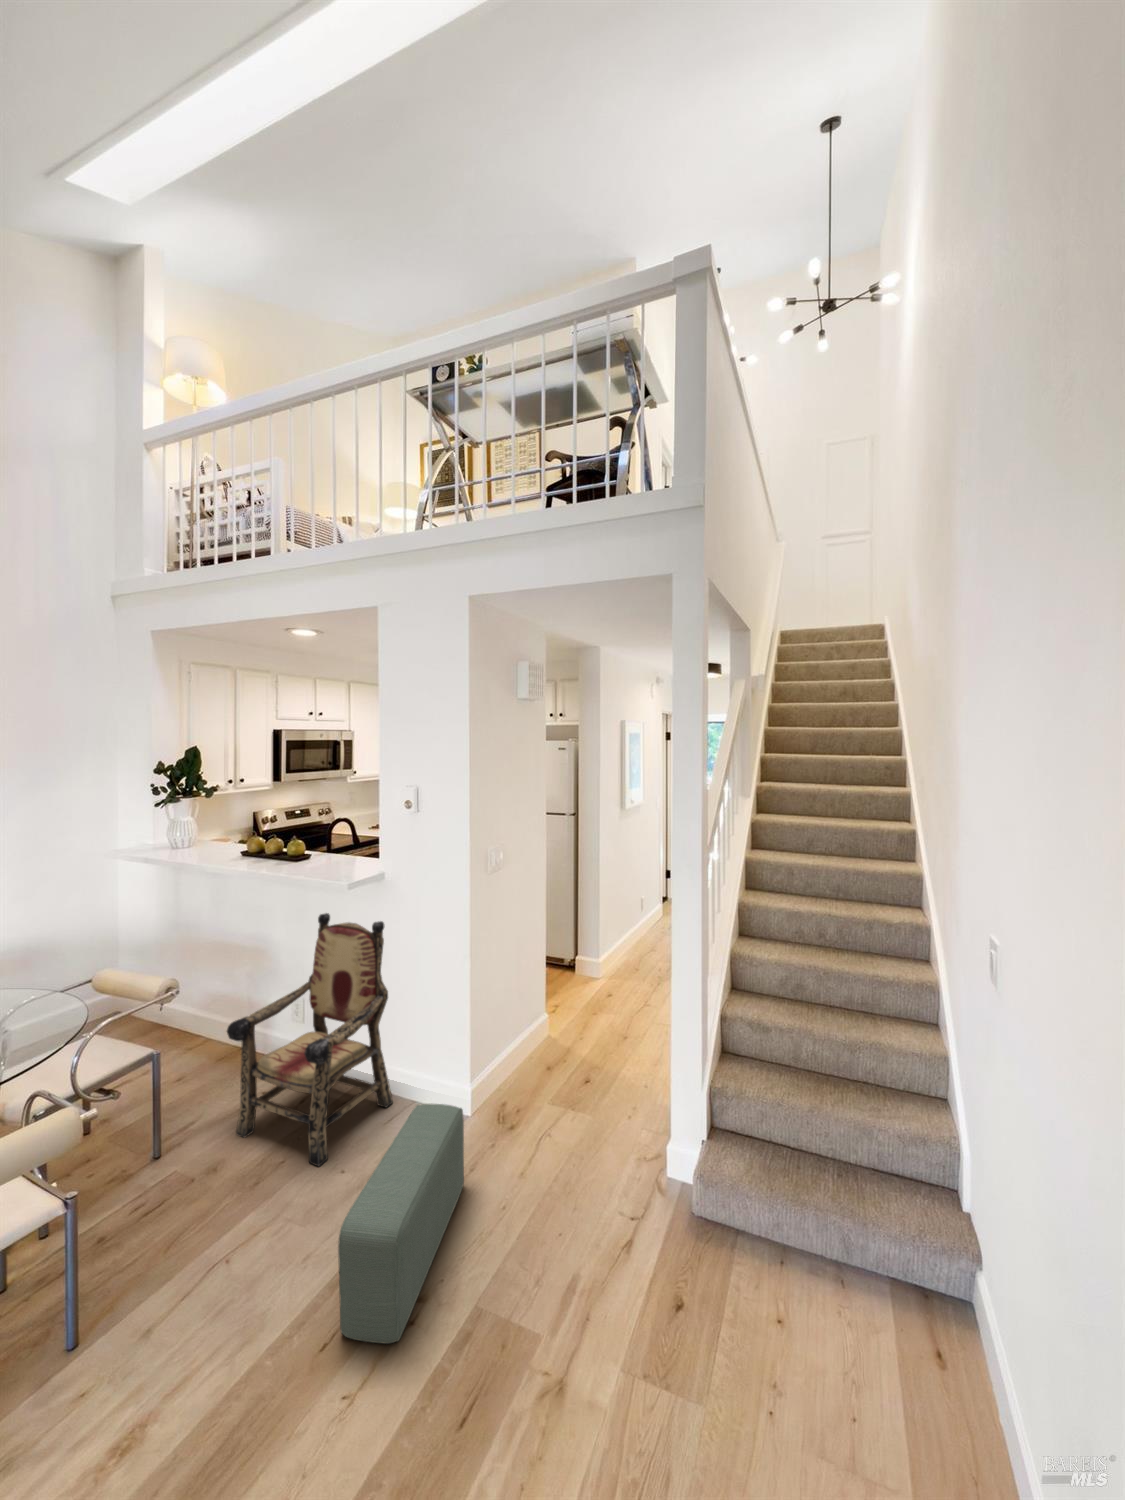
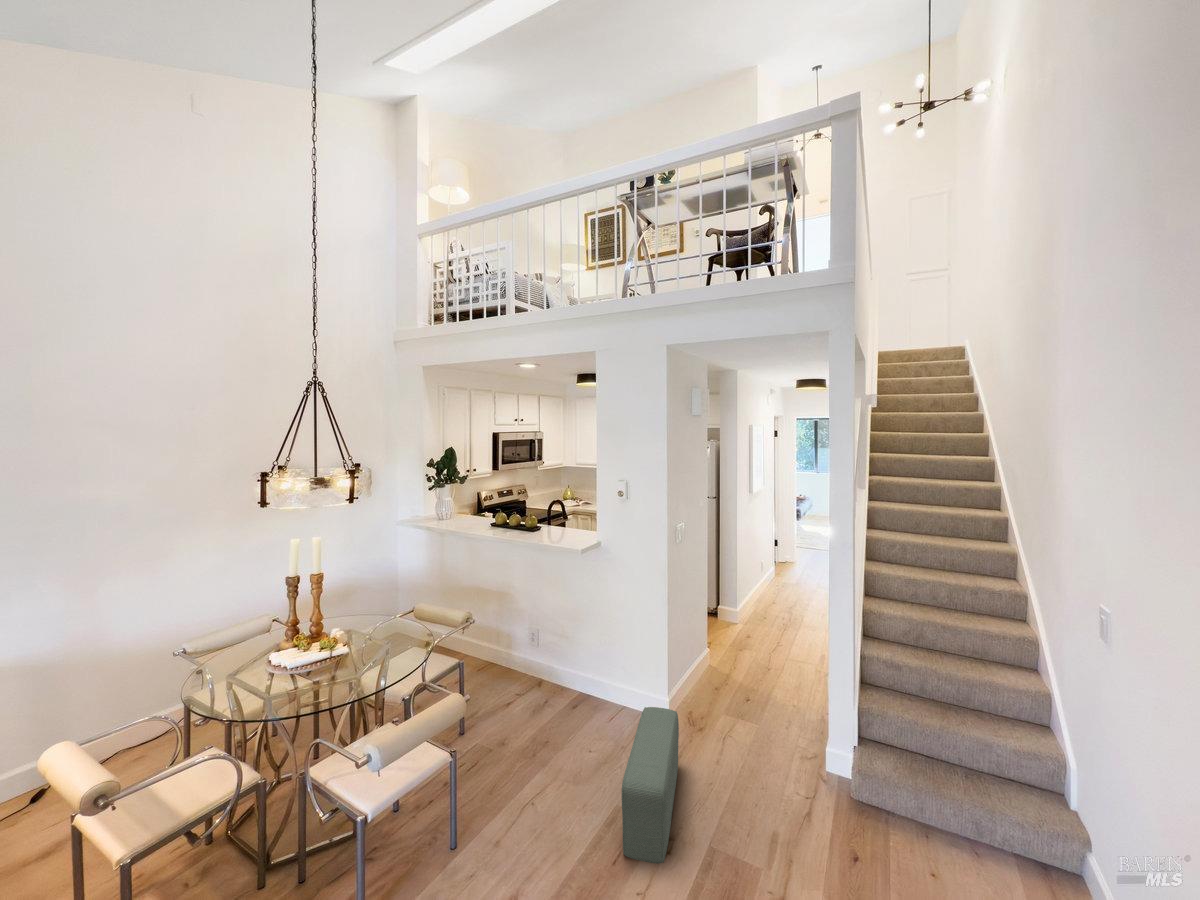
armchair: present [227,913,393,1166] -> none [502,570,609,745]

